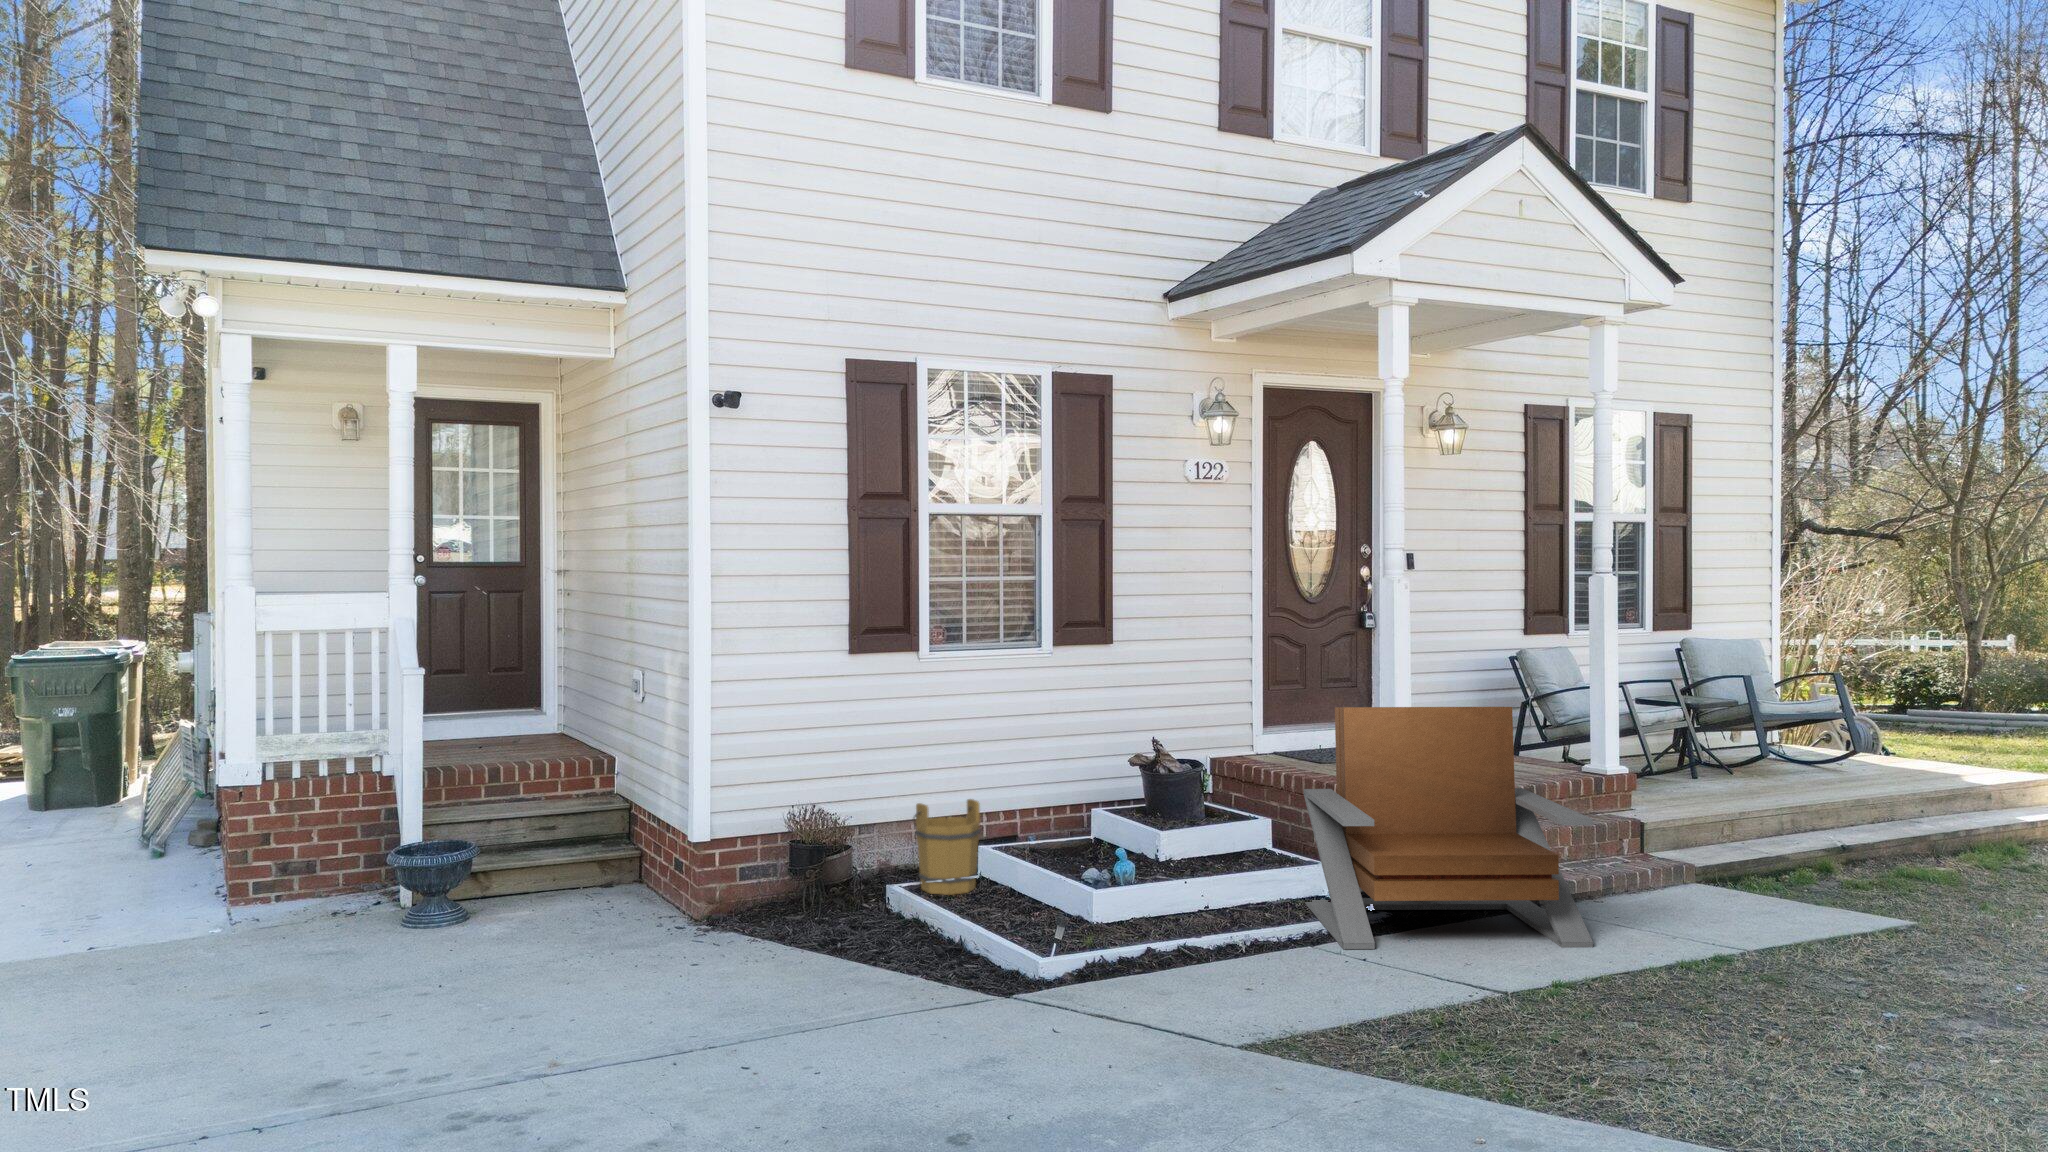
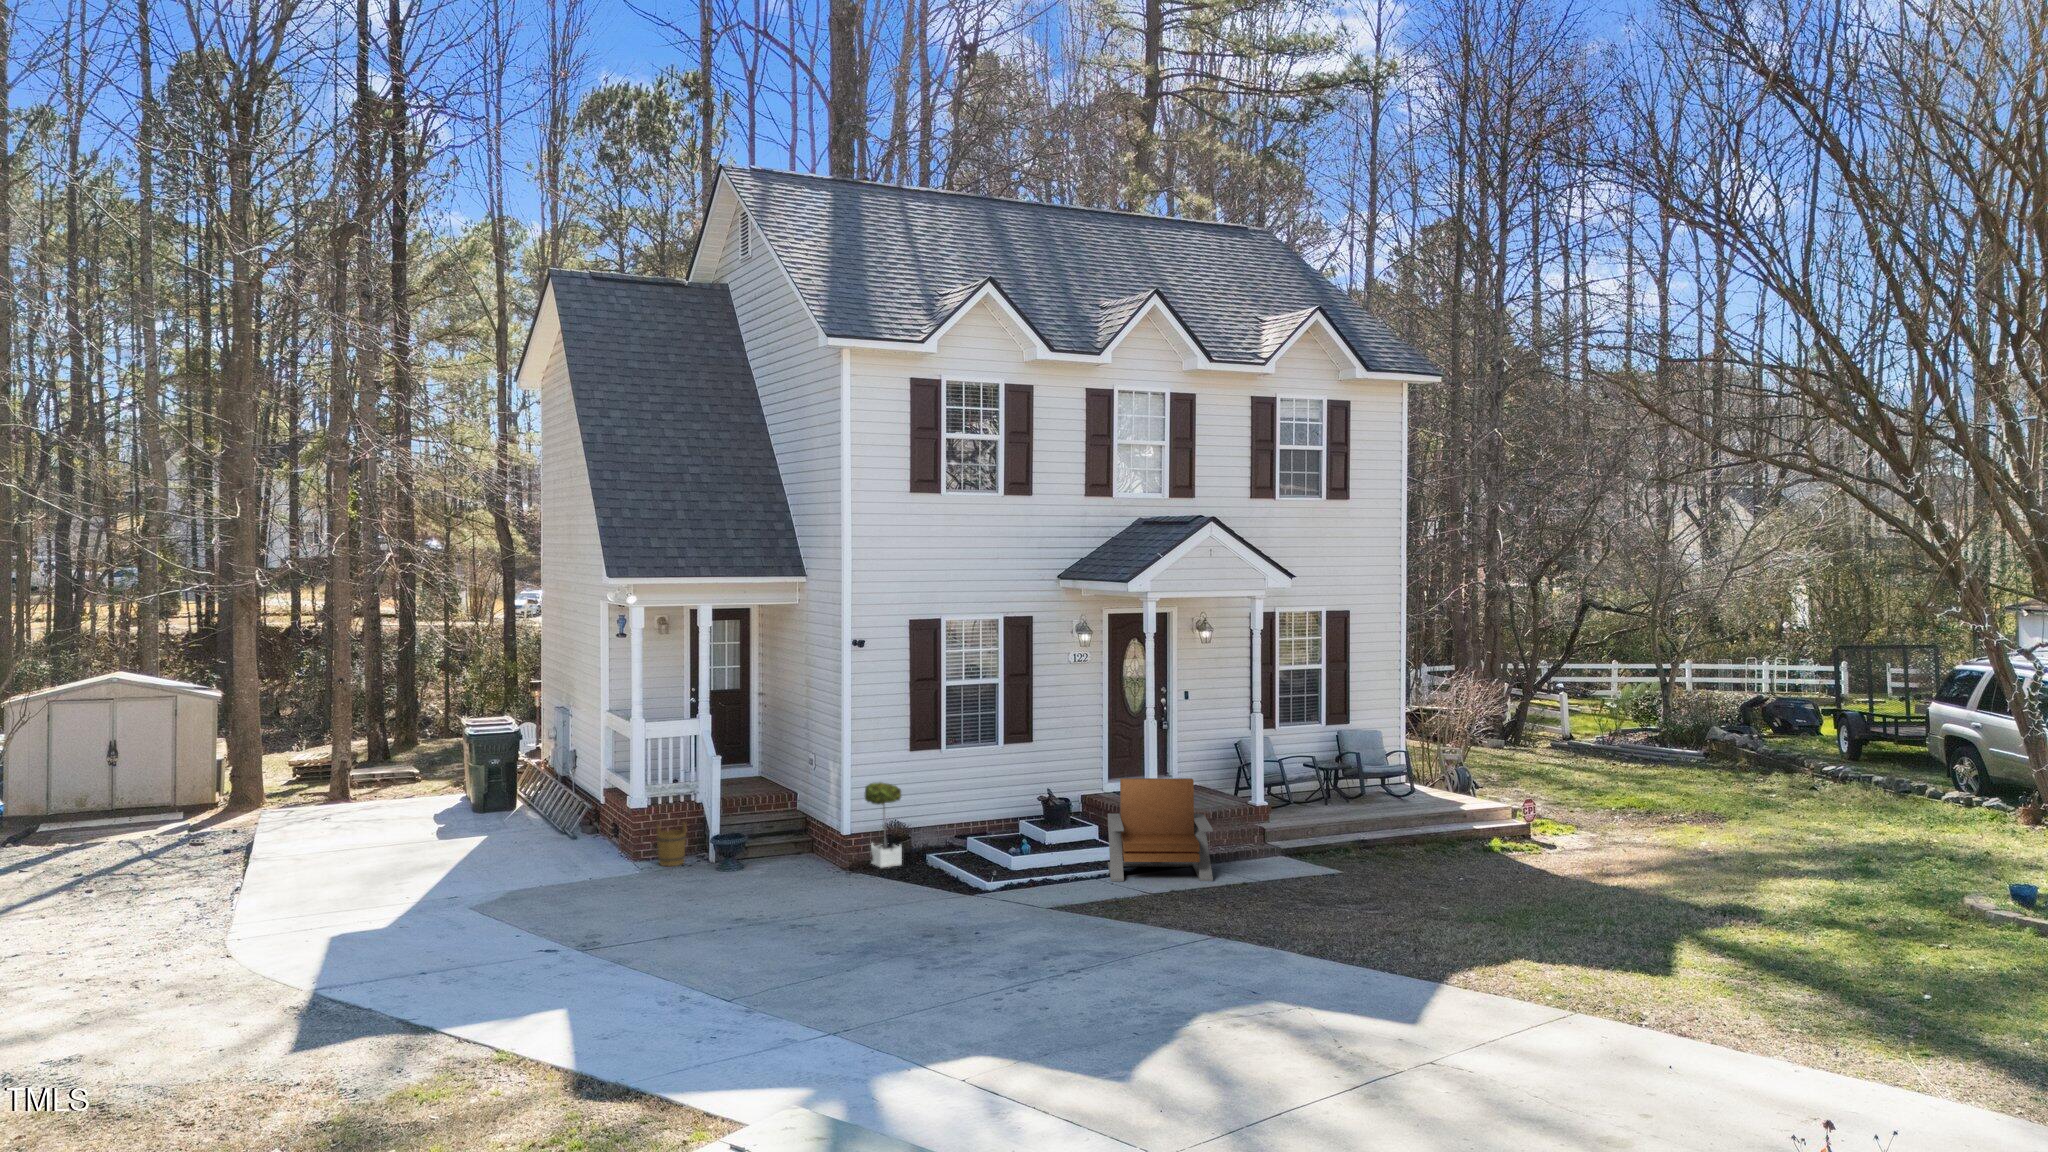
potted tree: none [745,717,832,918] -> present [864,782,902,867]
bucket: present [912,799,981,895] -> present [656,822,686,866]

